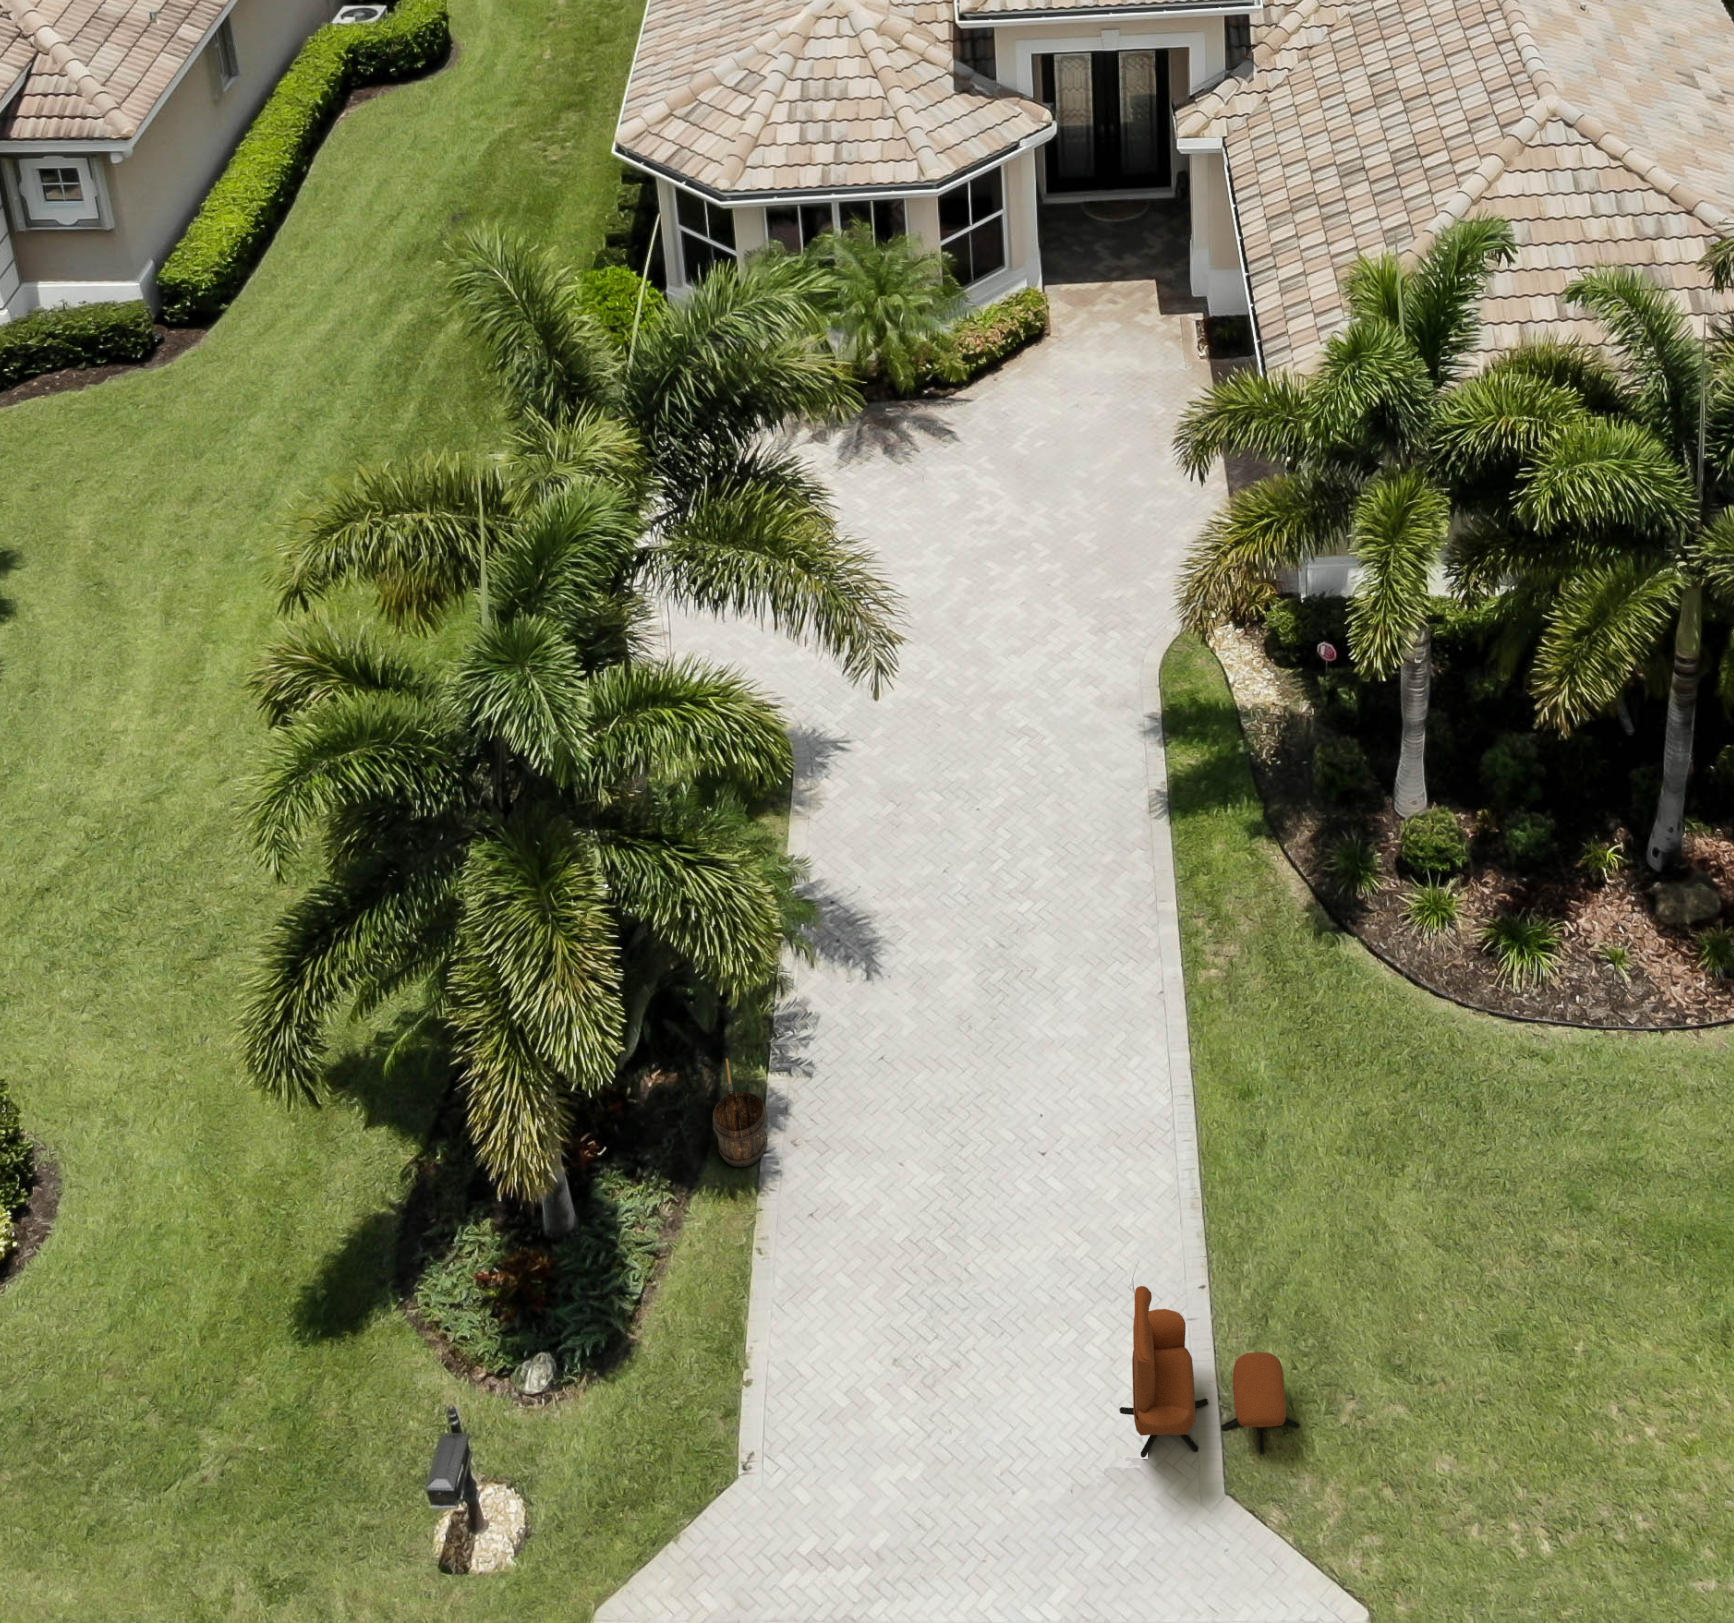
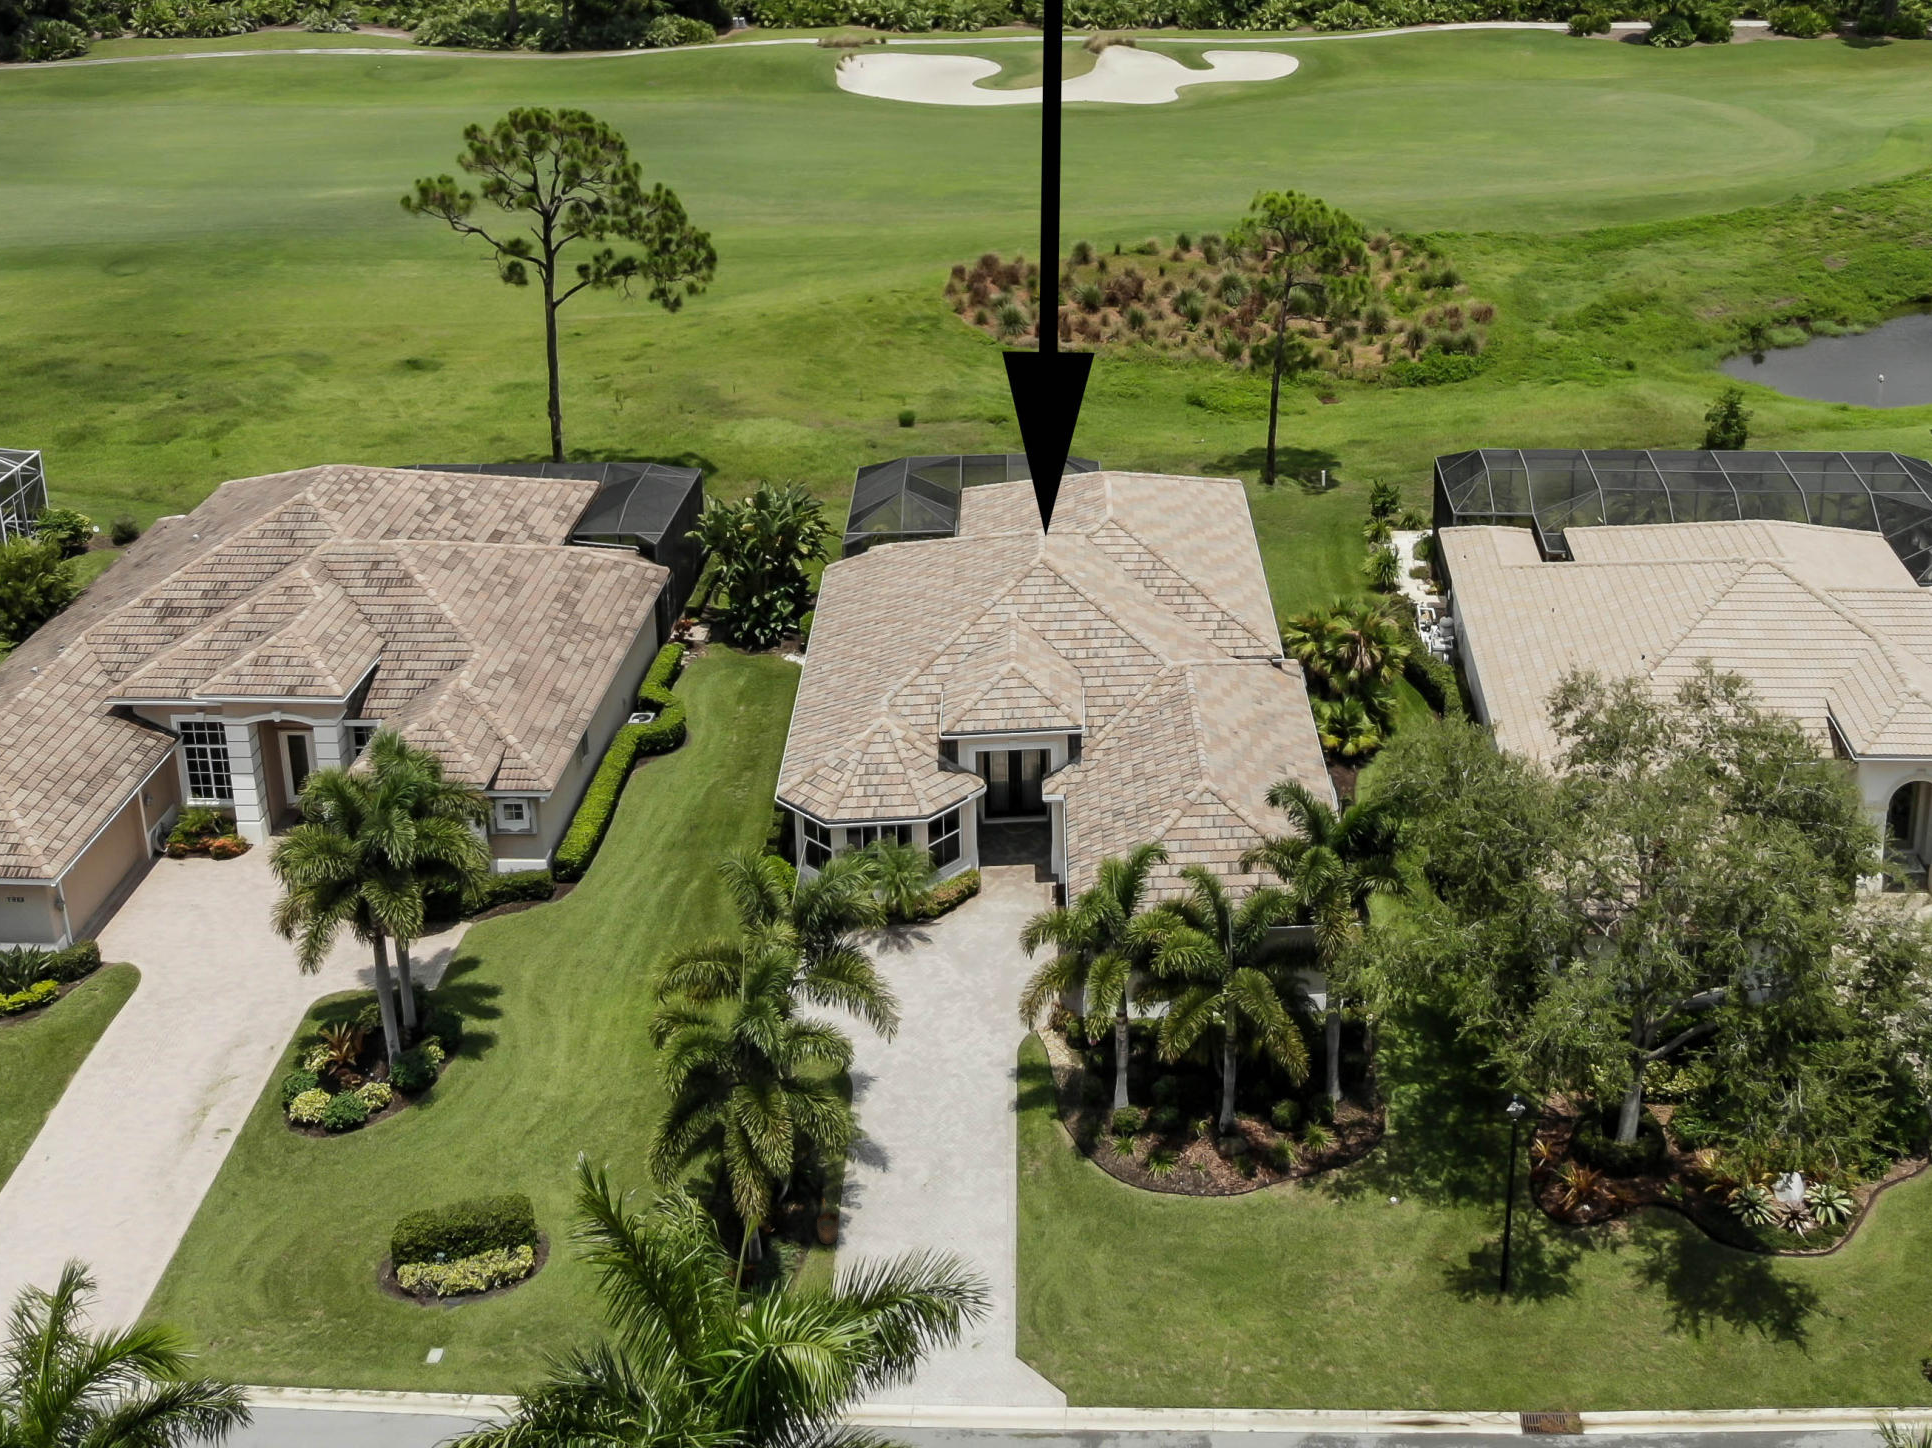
lounge chair: present [1119,1286,1300,1458] -> none [974,1272,1043,1344]

